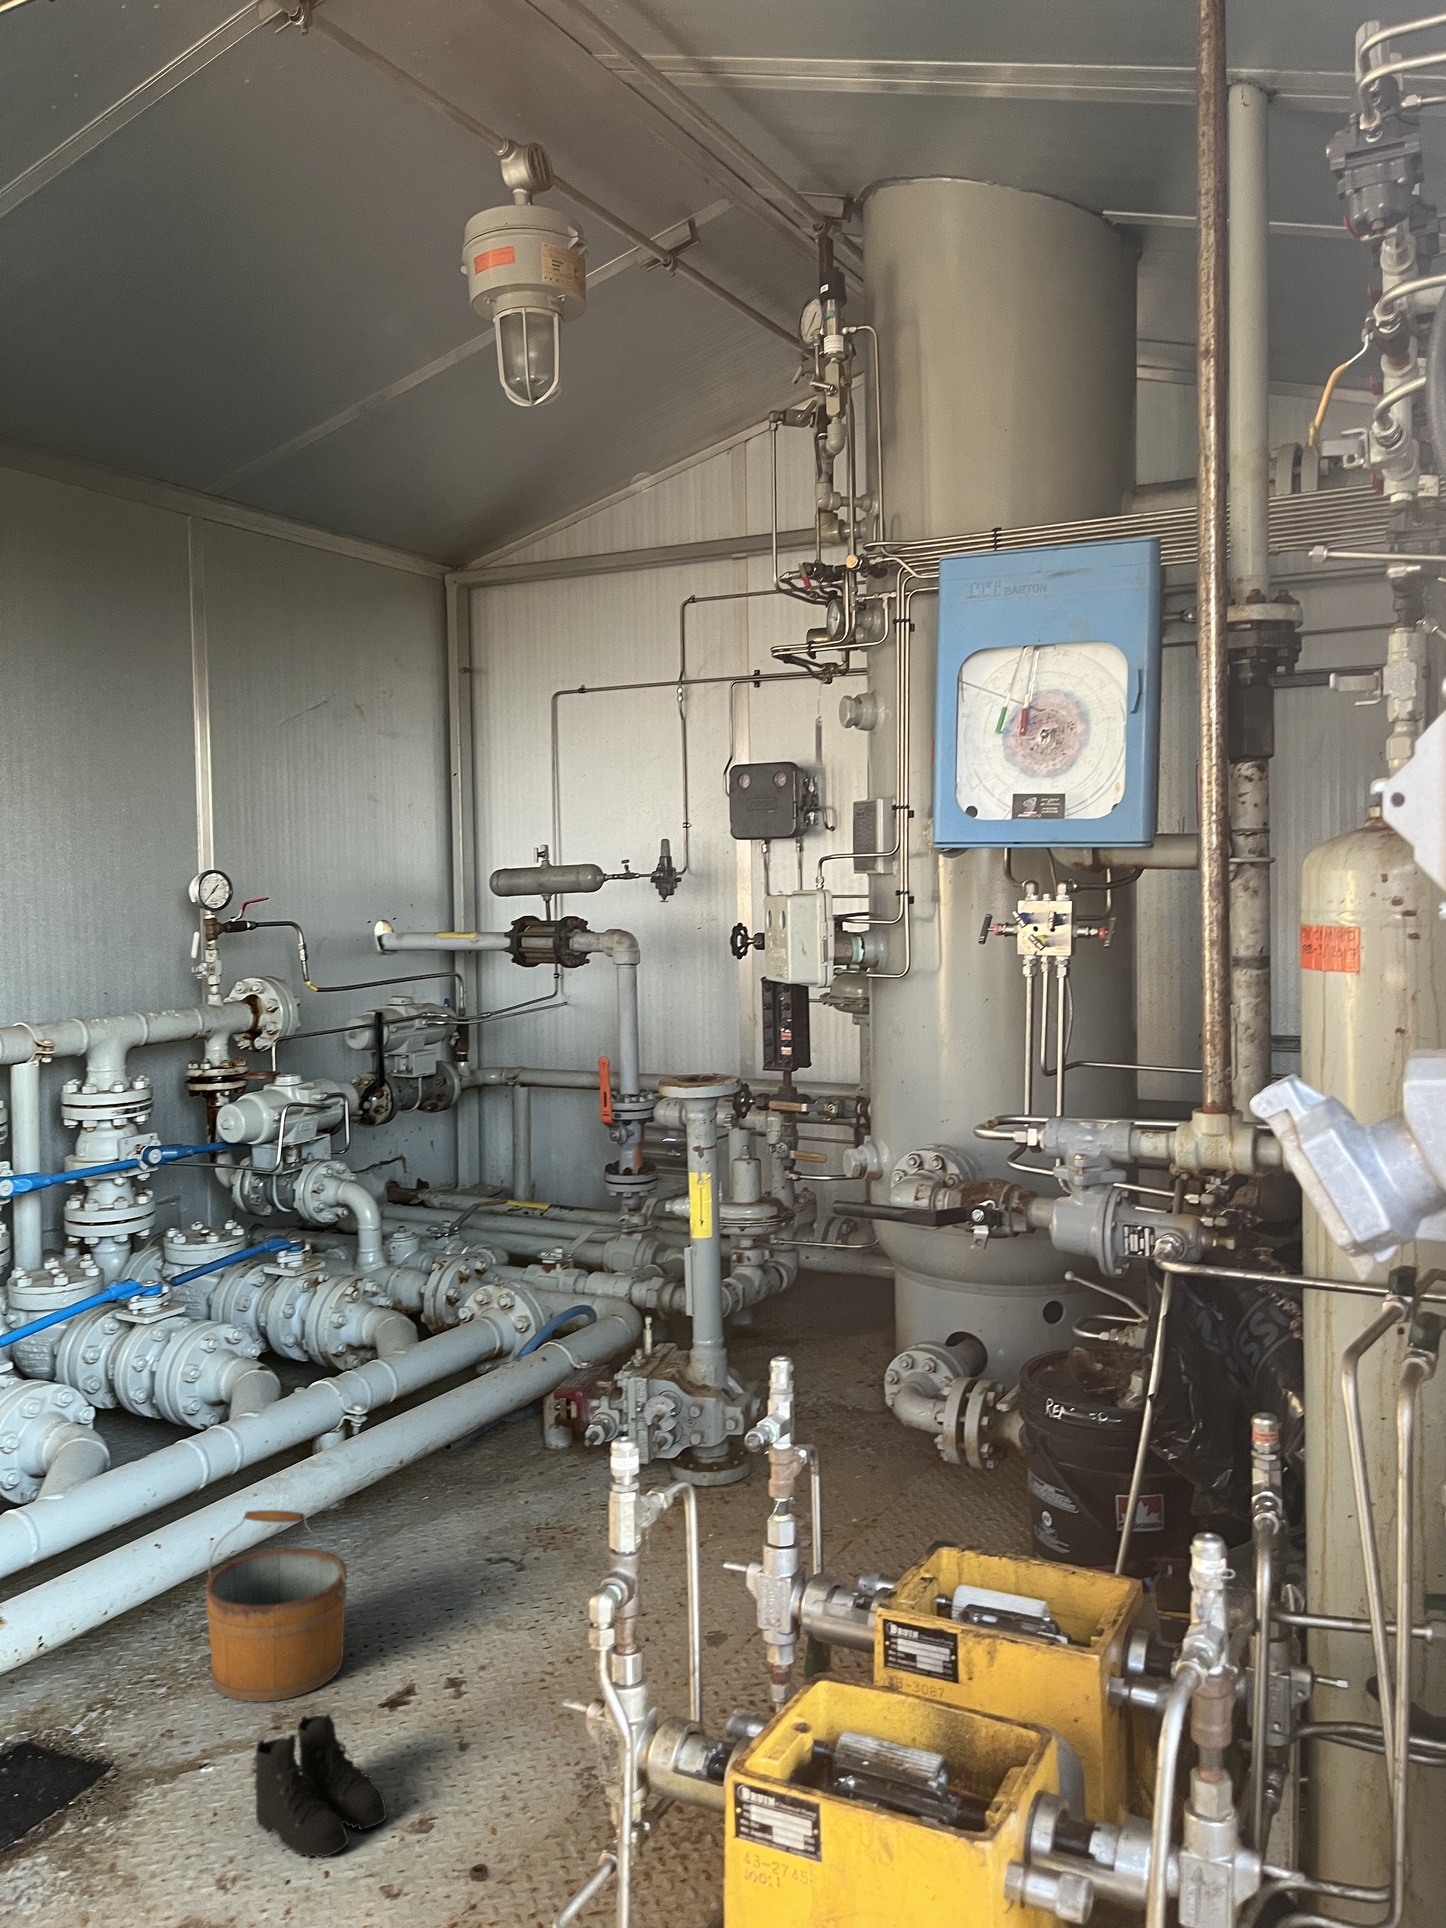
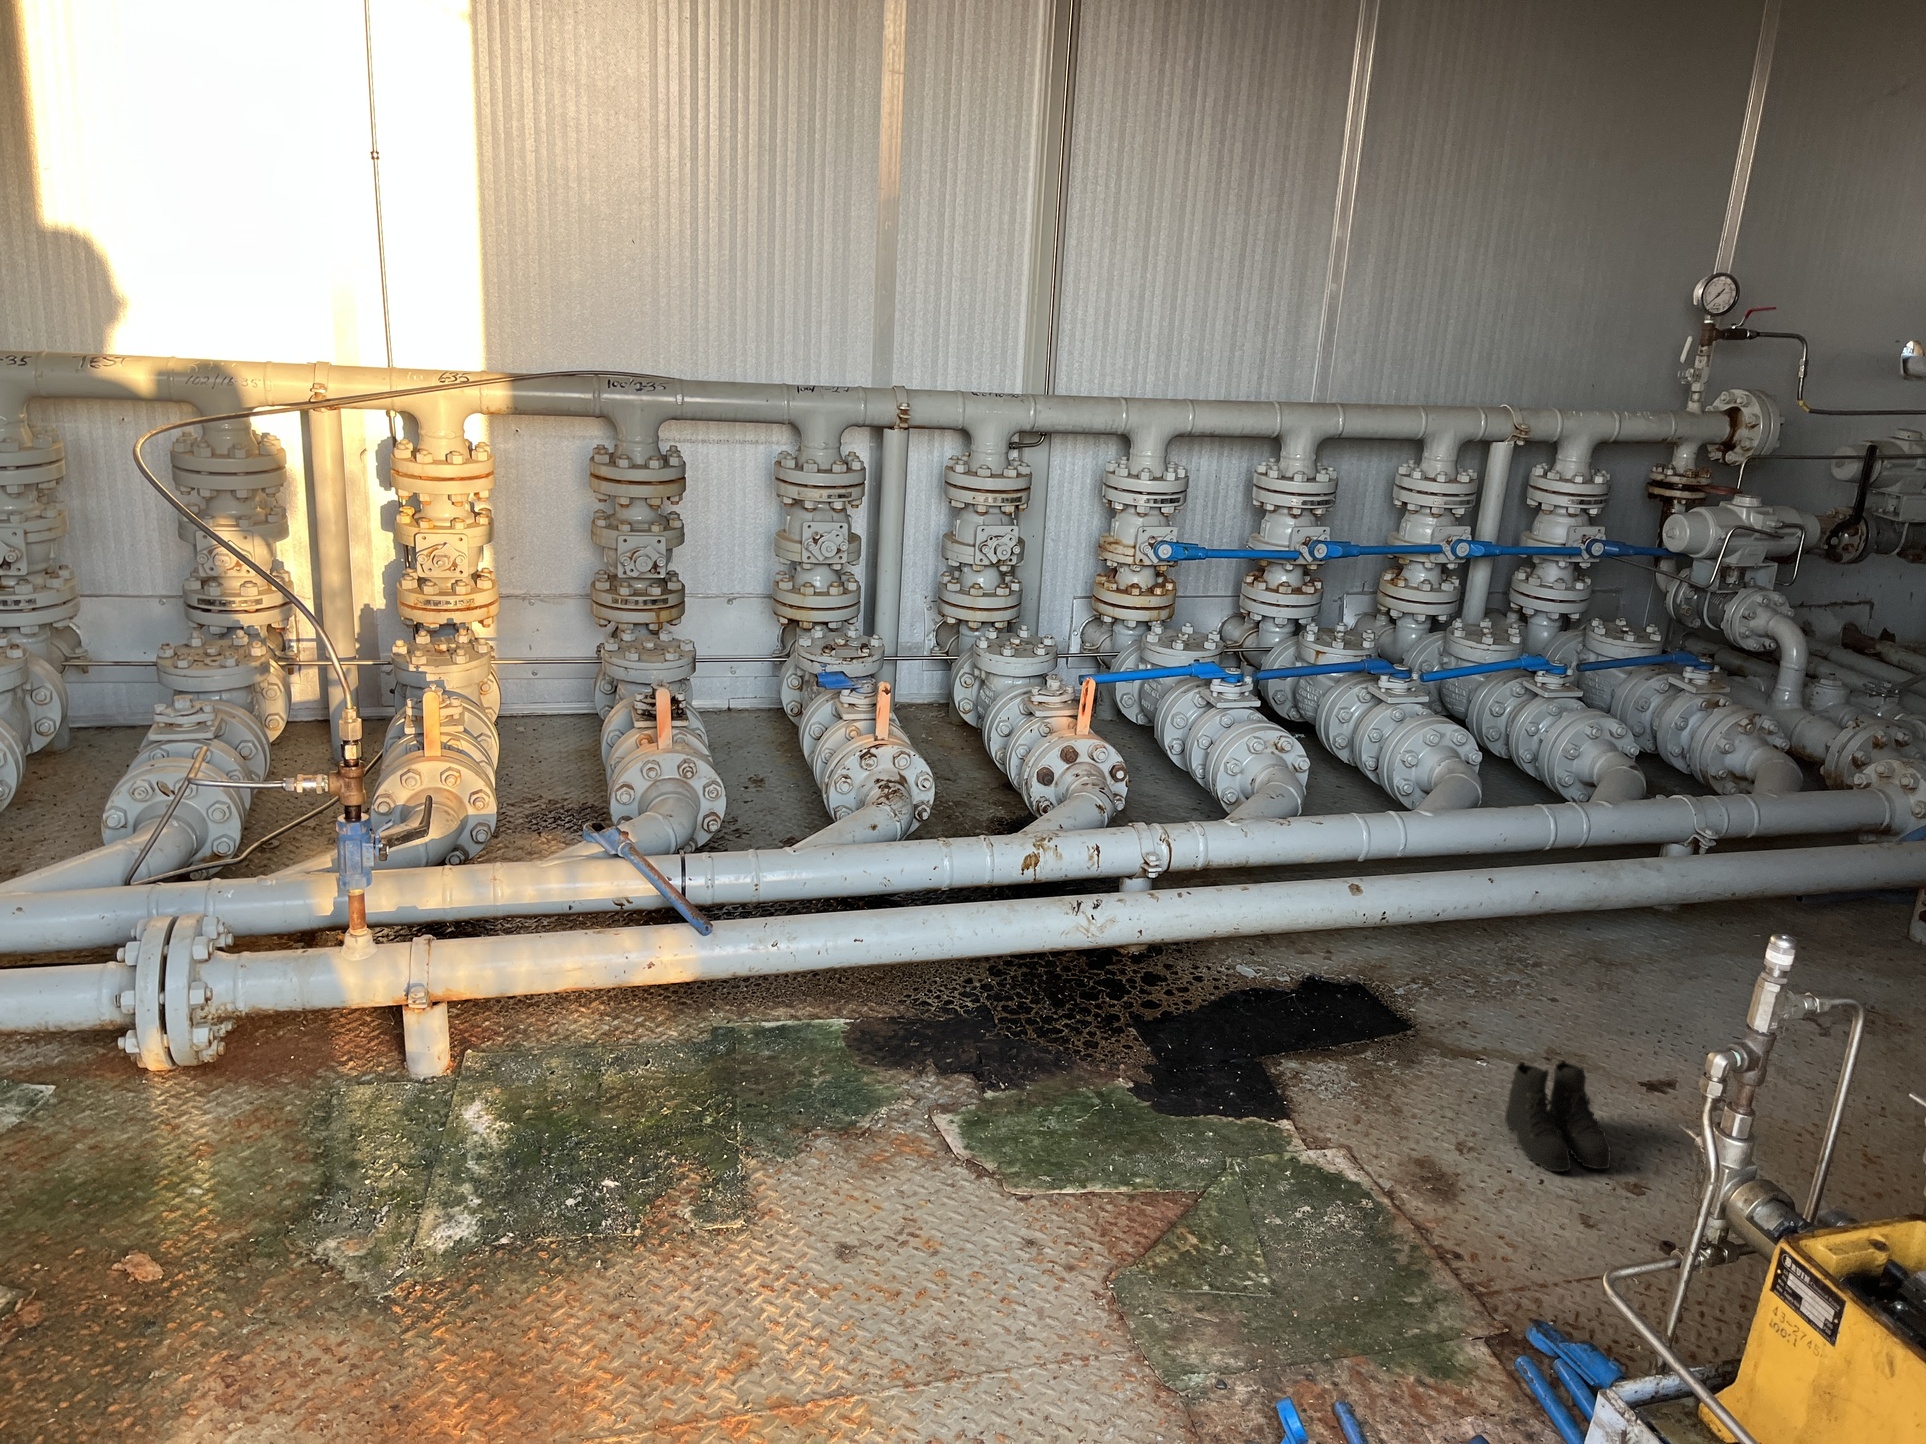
bucket: present [206,1510,347,1702] -> none [1510,883,1645,1046]

